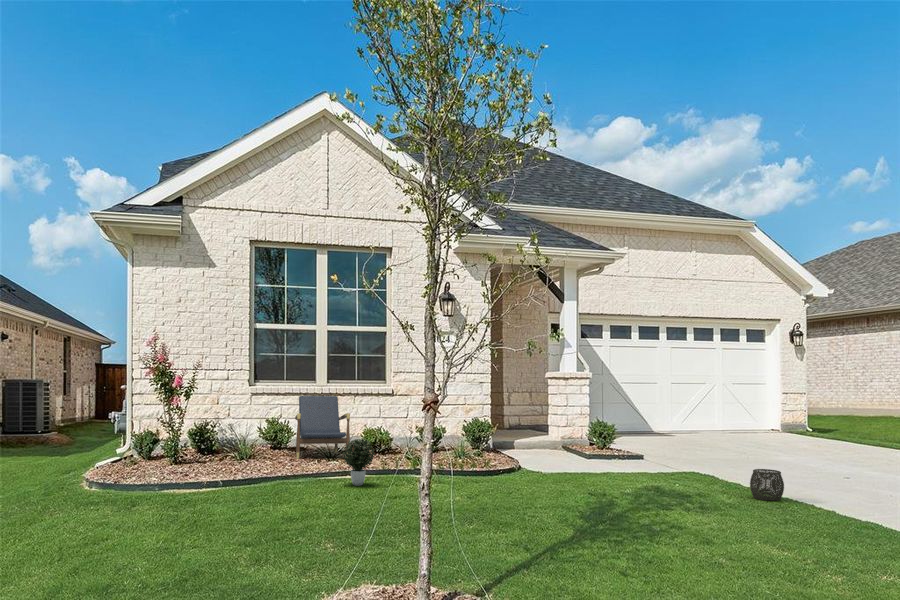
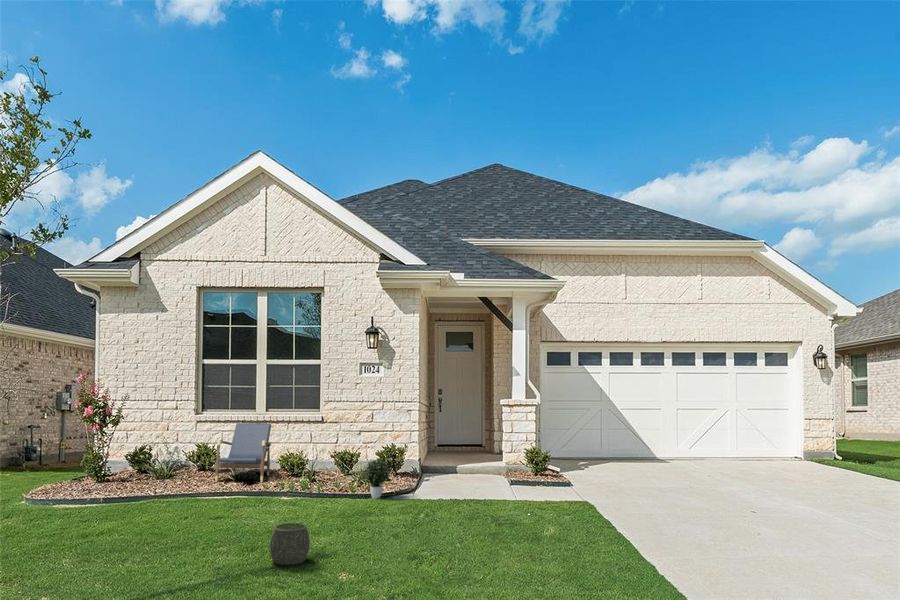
potted plant: present [343,439,375,486] -> present [363,460,390,499]
woven basket: present [750,469,784,501] -> present [270,523,310,565]

